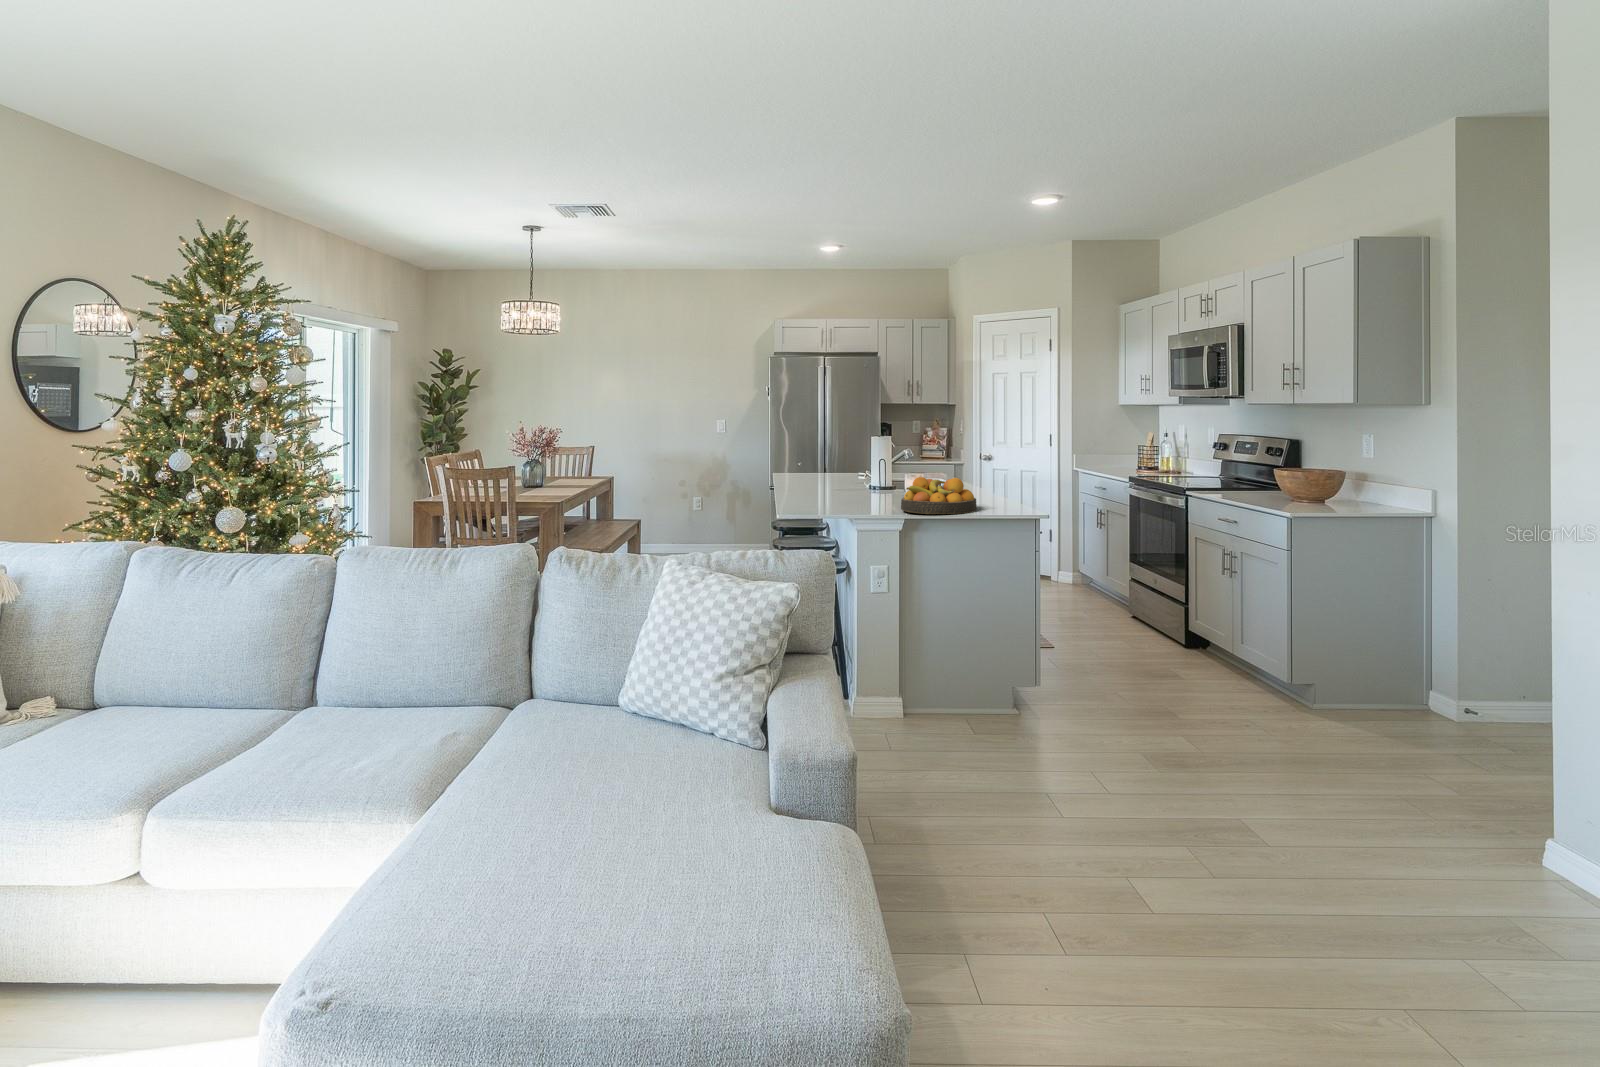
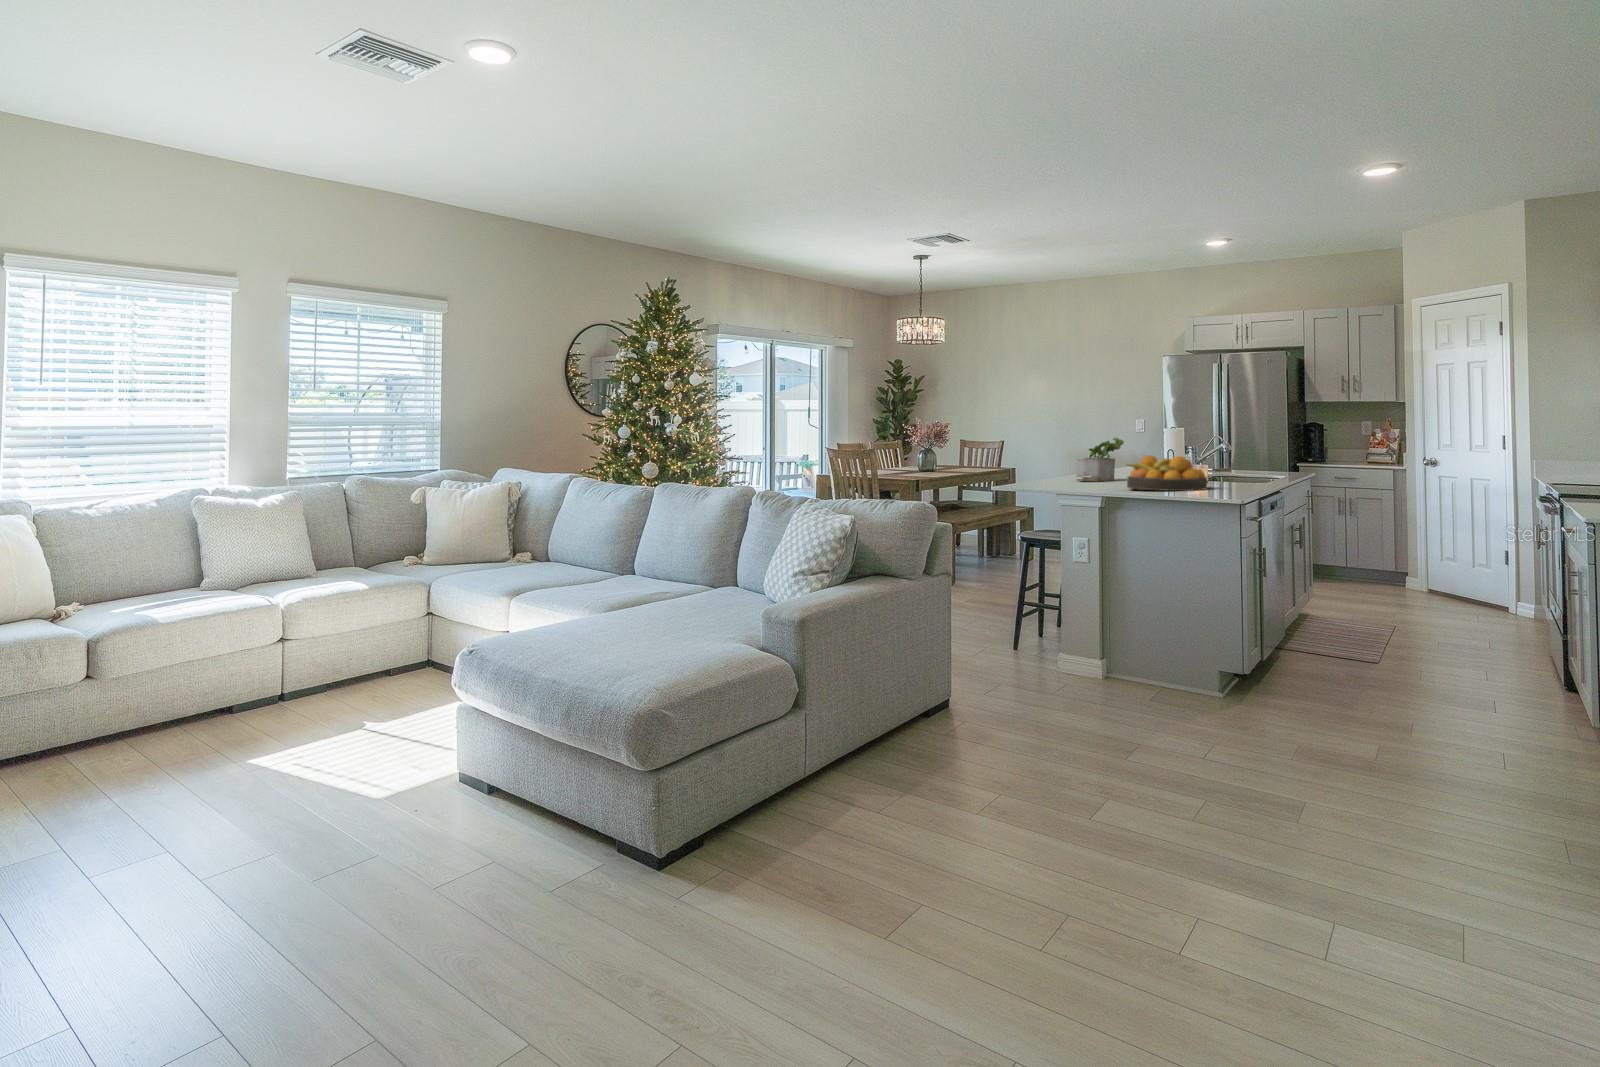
potted plant: none [786,452,831,499] -> present [1077,438,1124,482]

